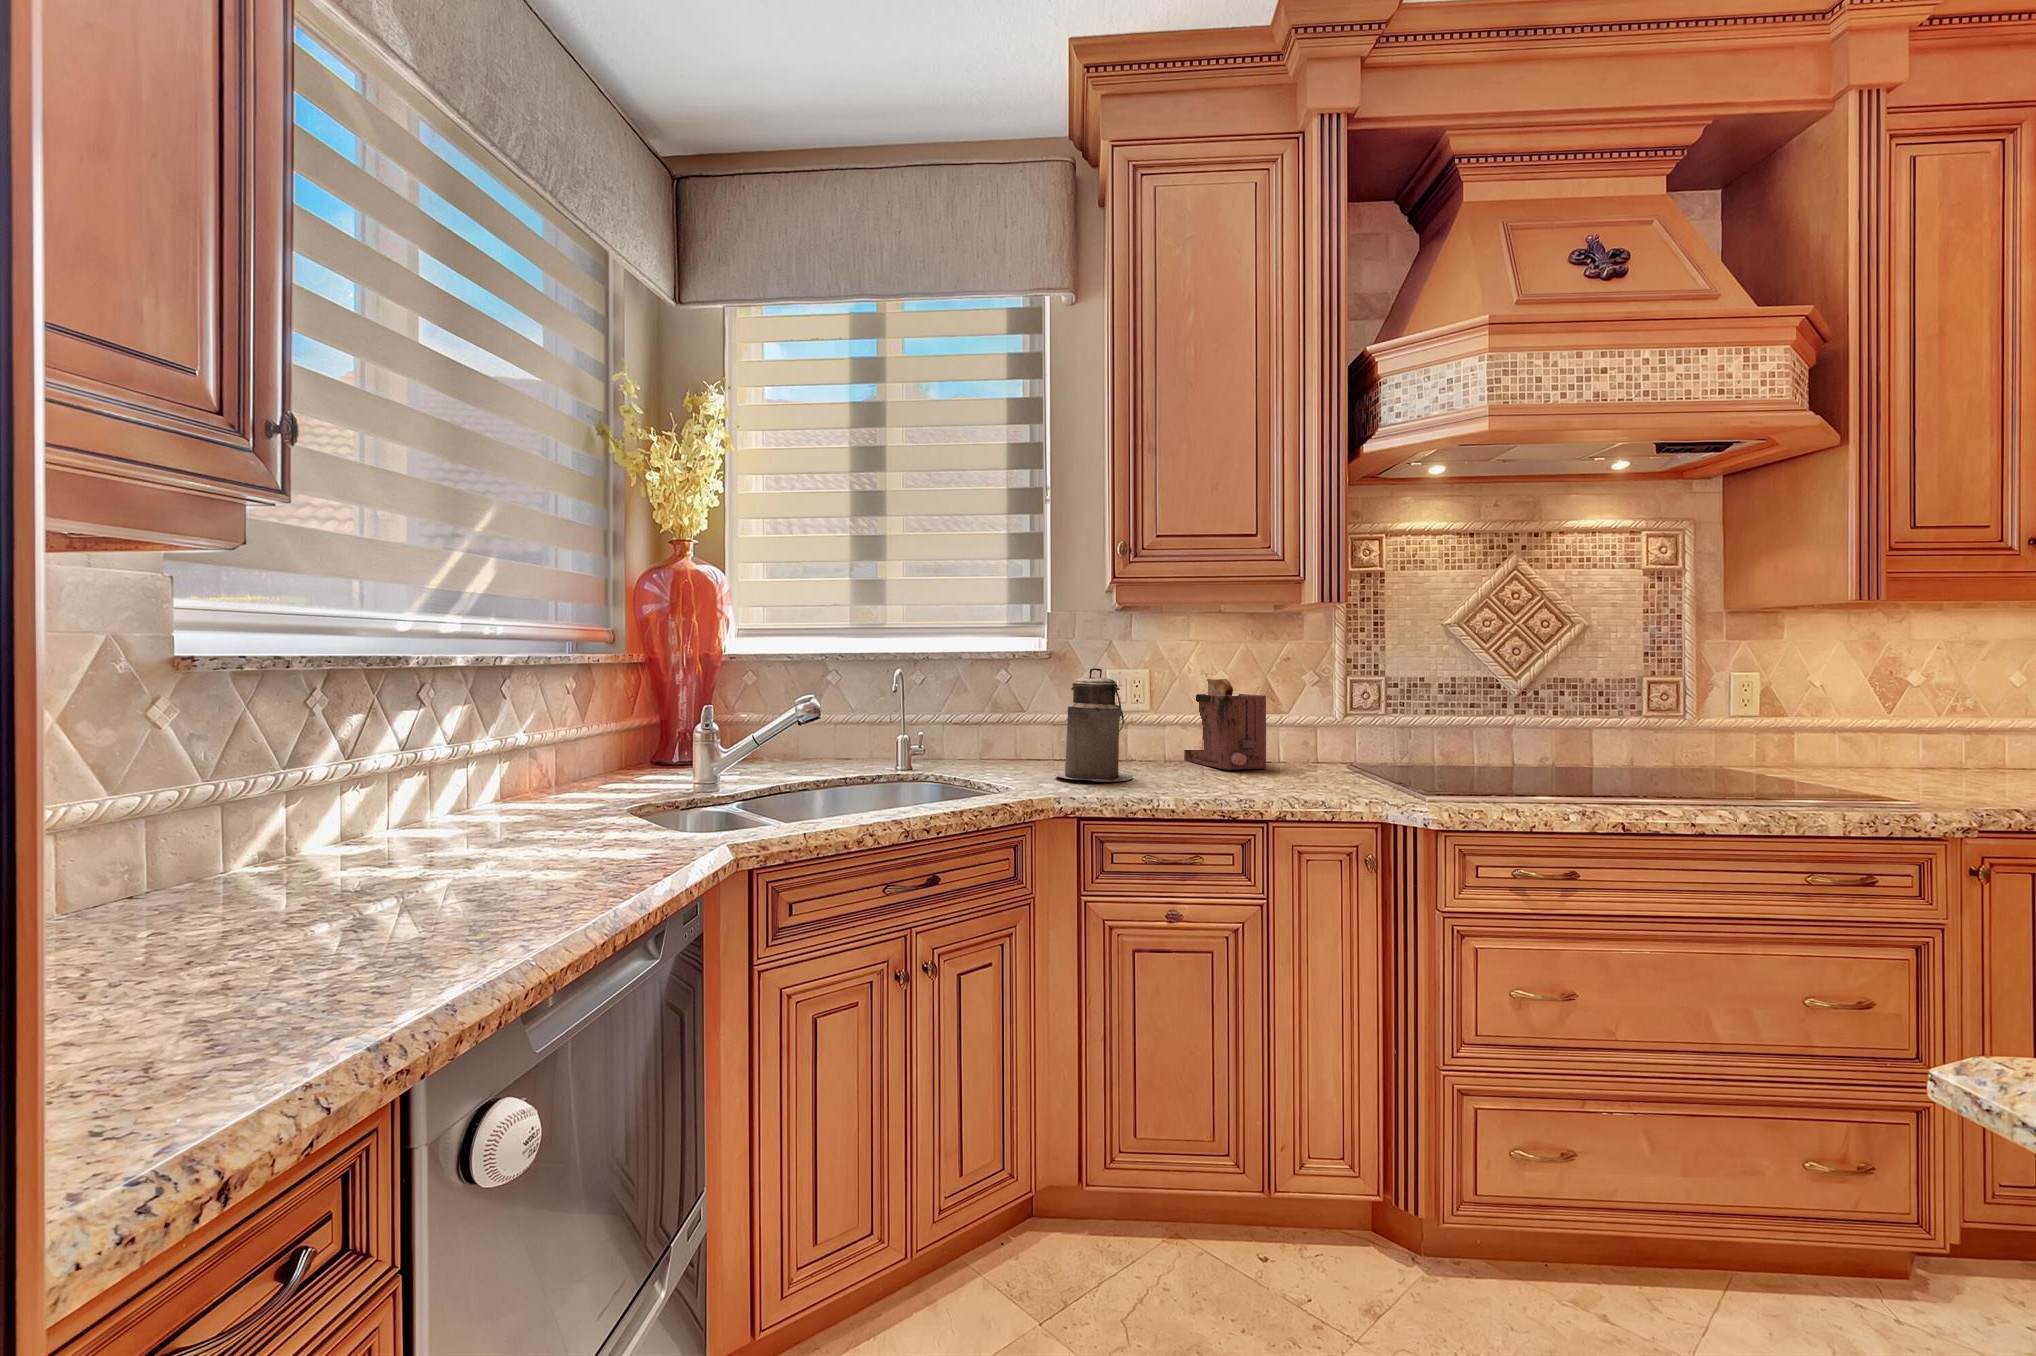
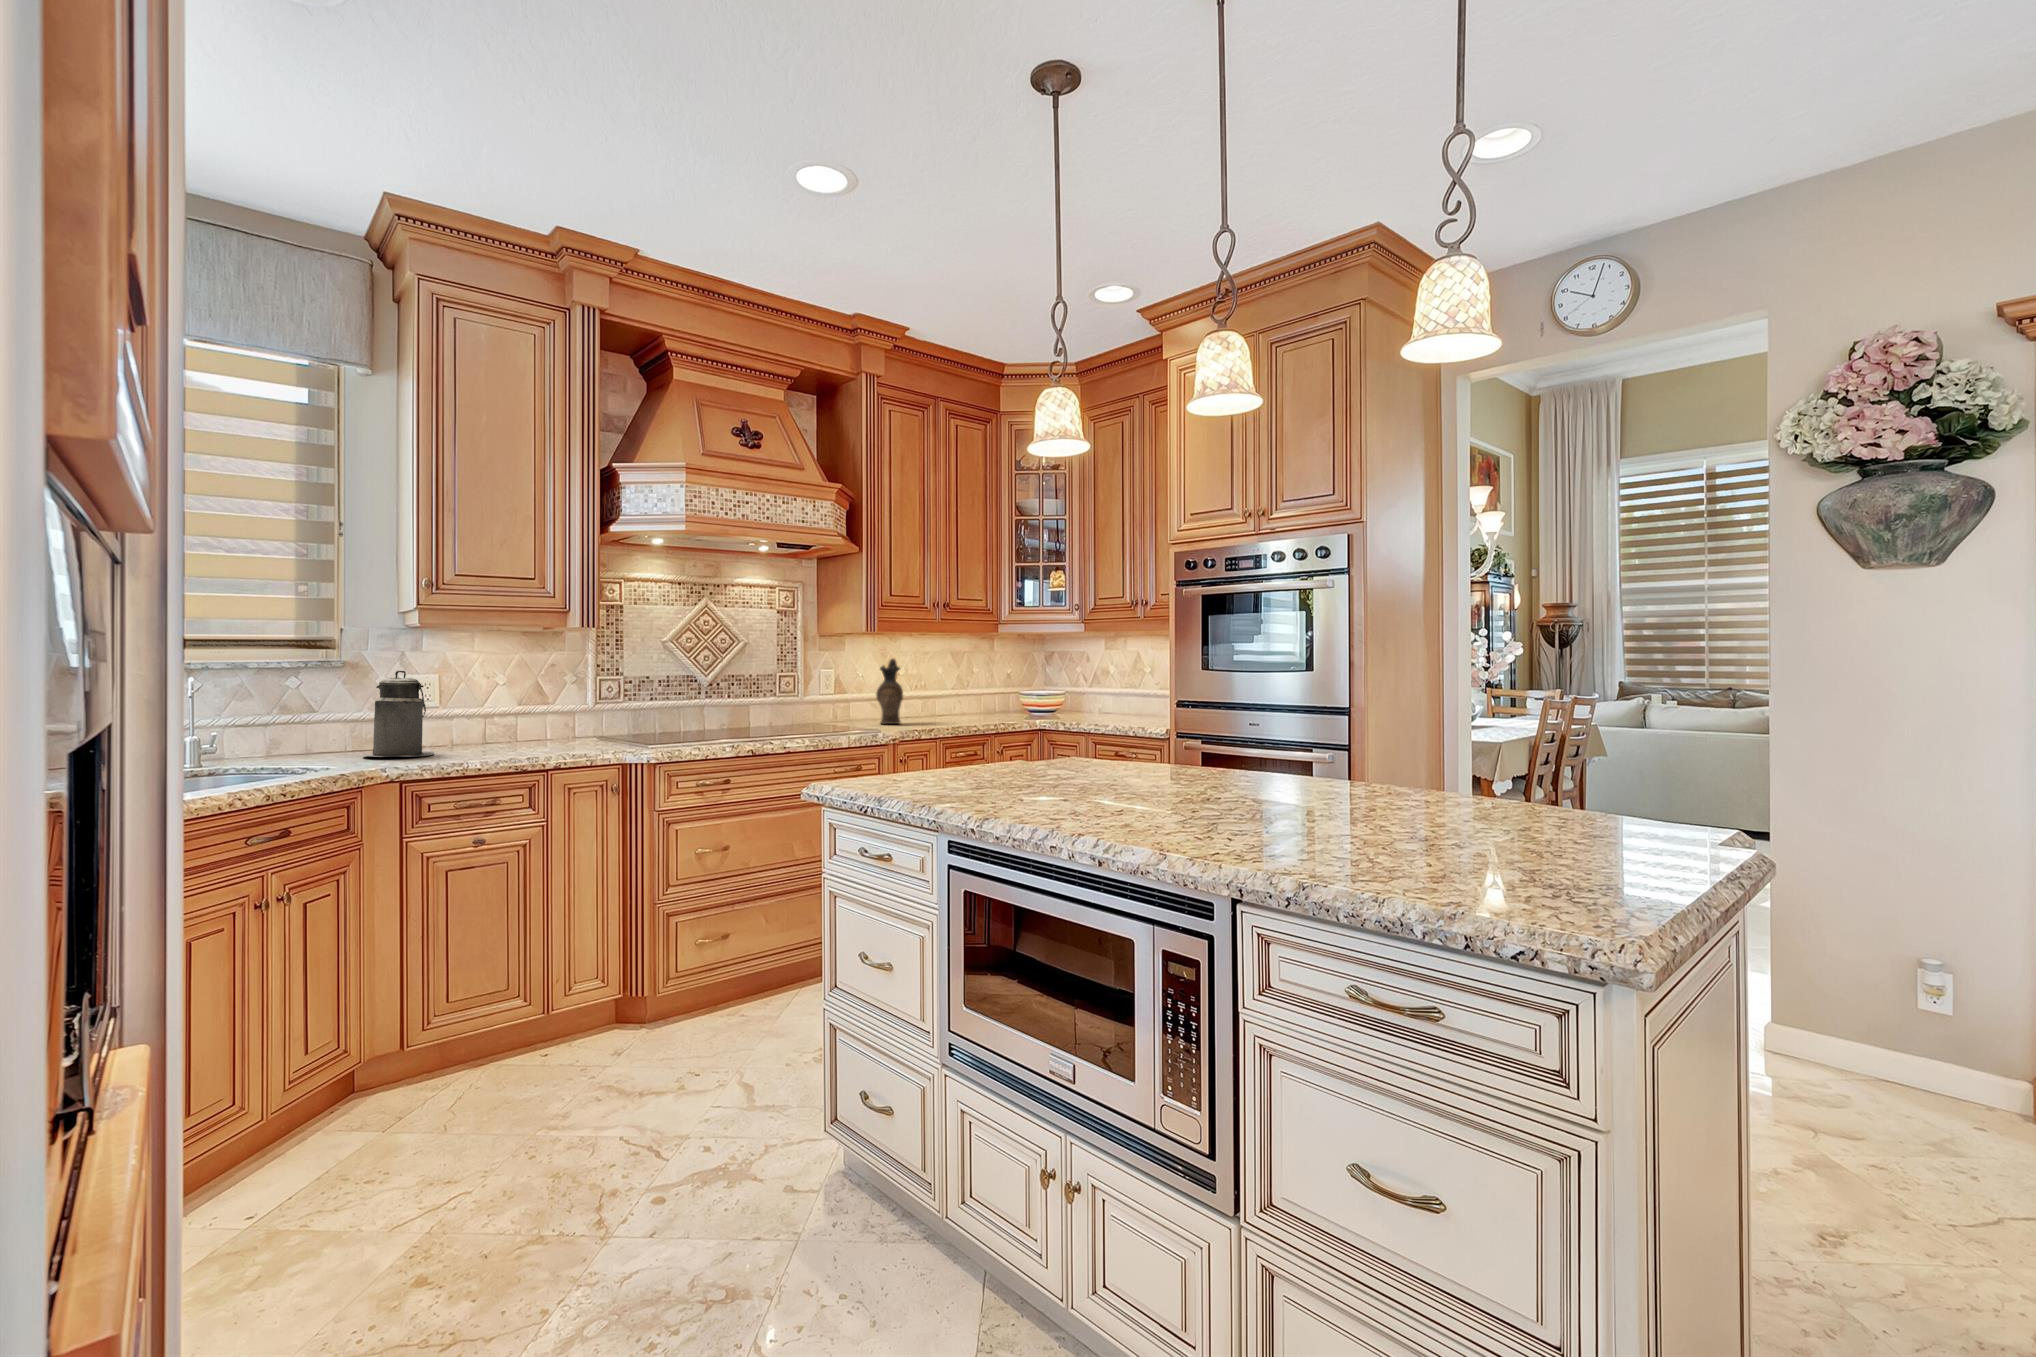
ceramic pitcher: none [1866,647,1940,775] -> present [876,659,903,724]
toaster: present [1184,679,1266,770] -> none [467,677,538,744]

